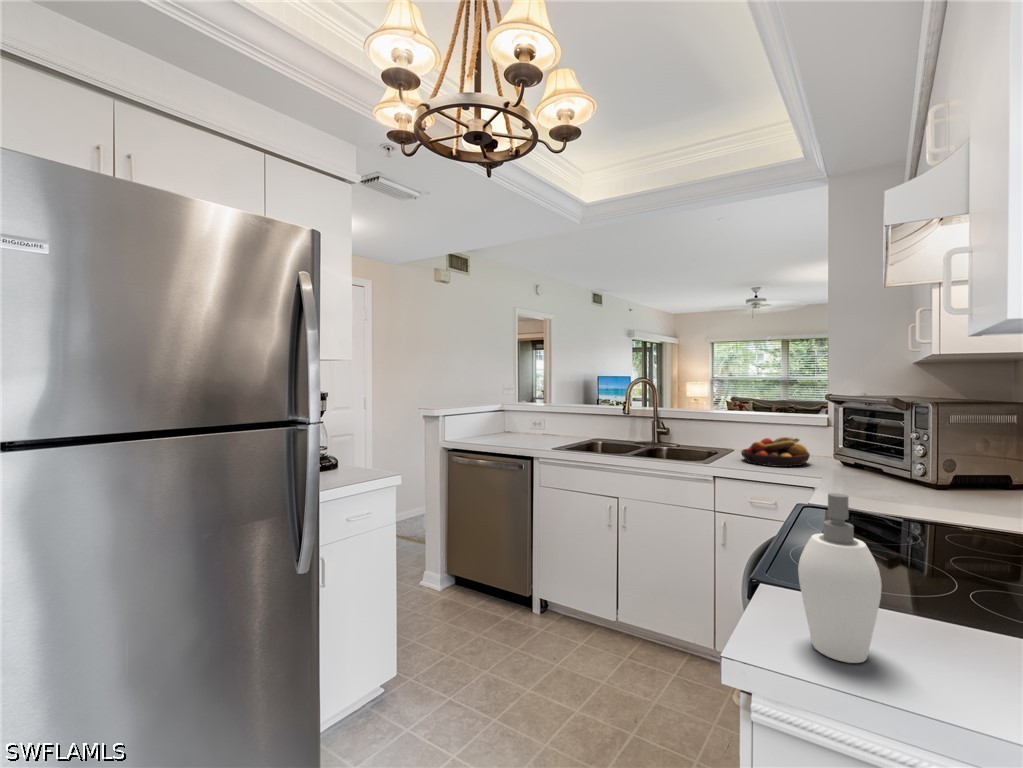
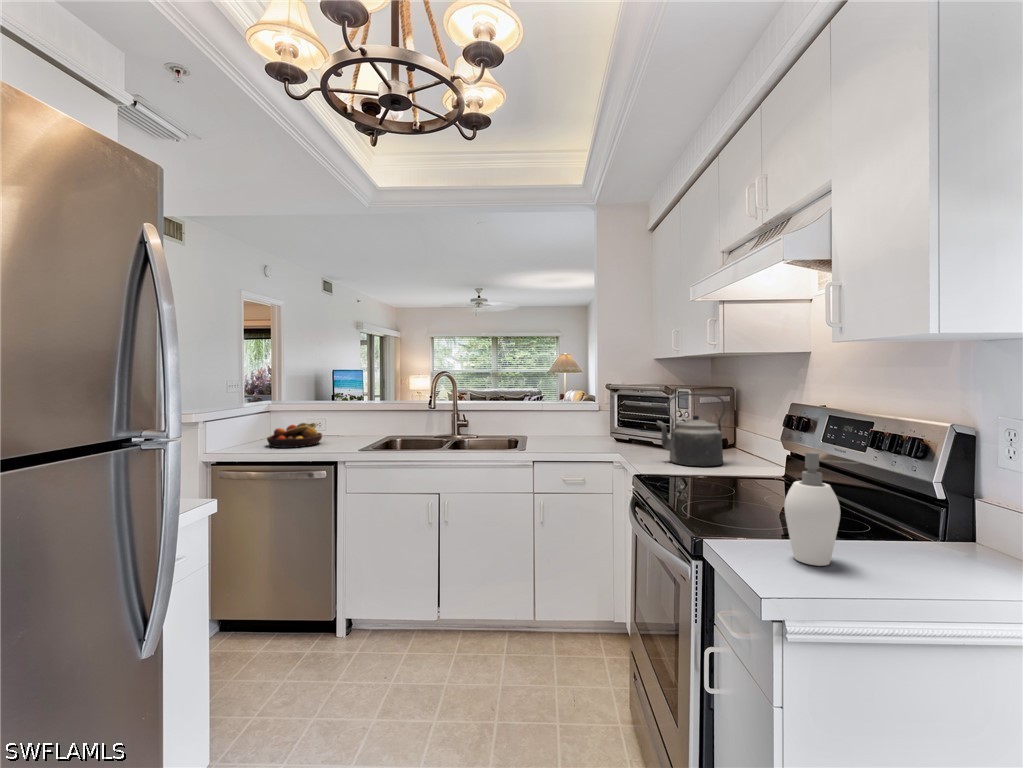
kettle: none [857,407,978,512] -> present [657,393,726,467]
fruit bowl: present [741,437,810,467] -> present [267,423,322,448]

